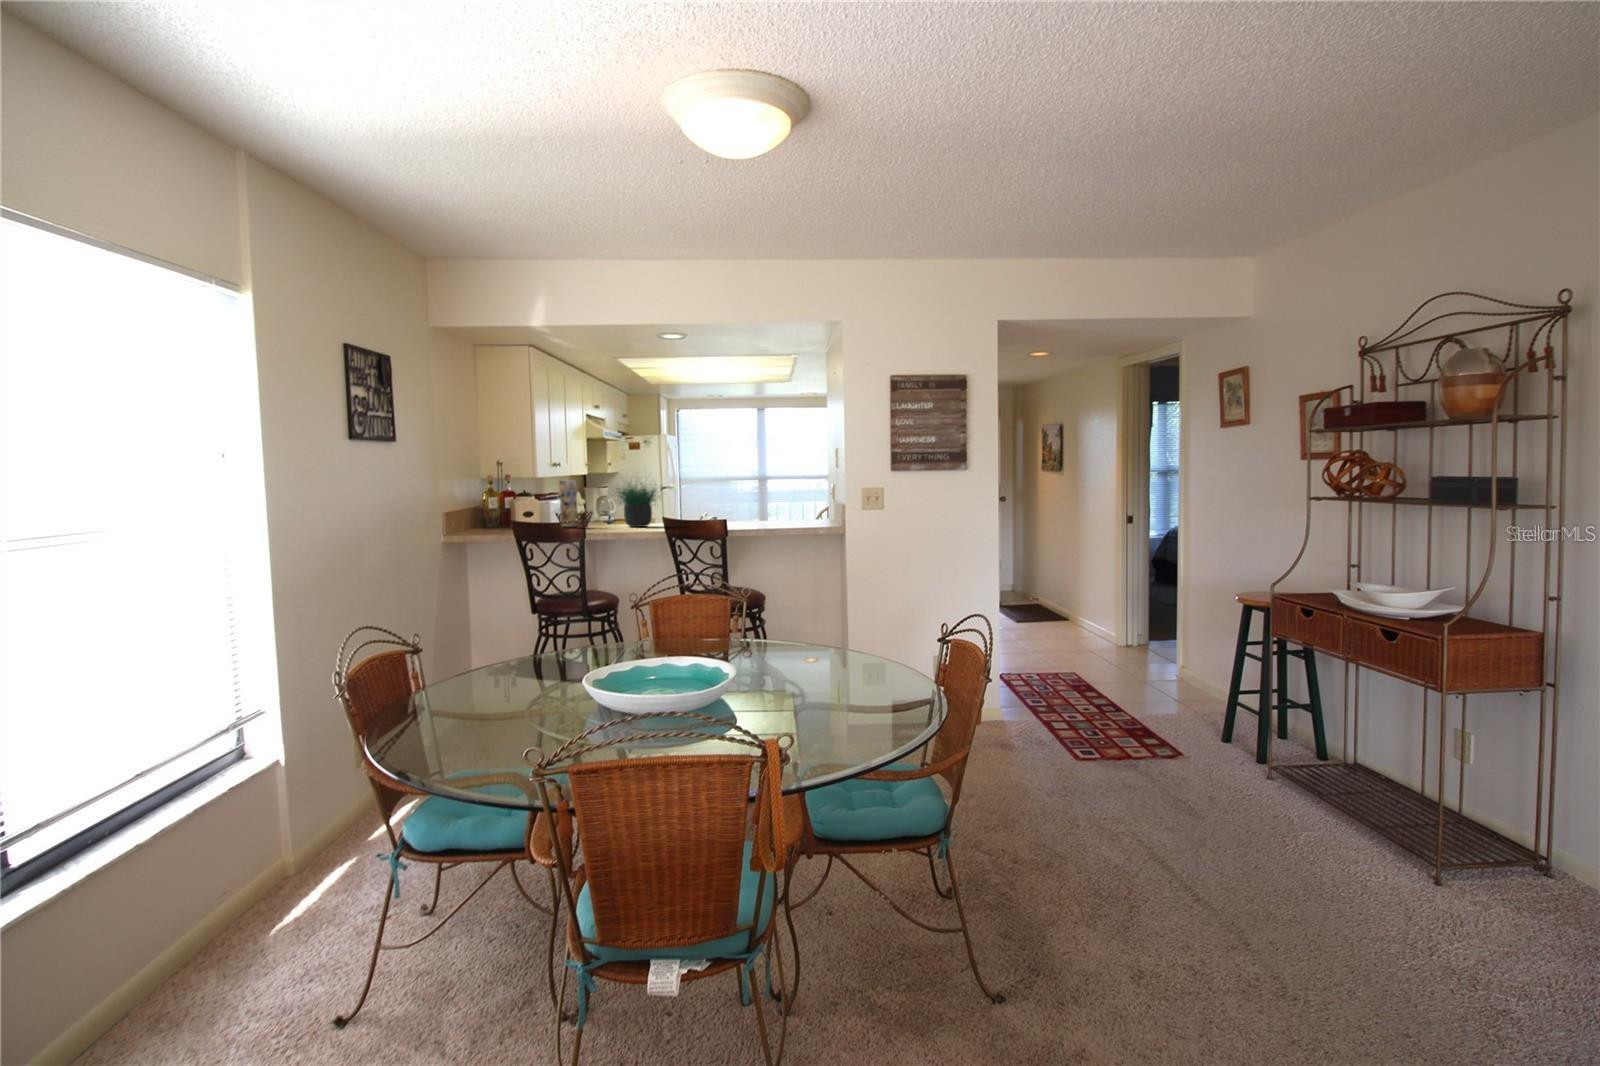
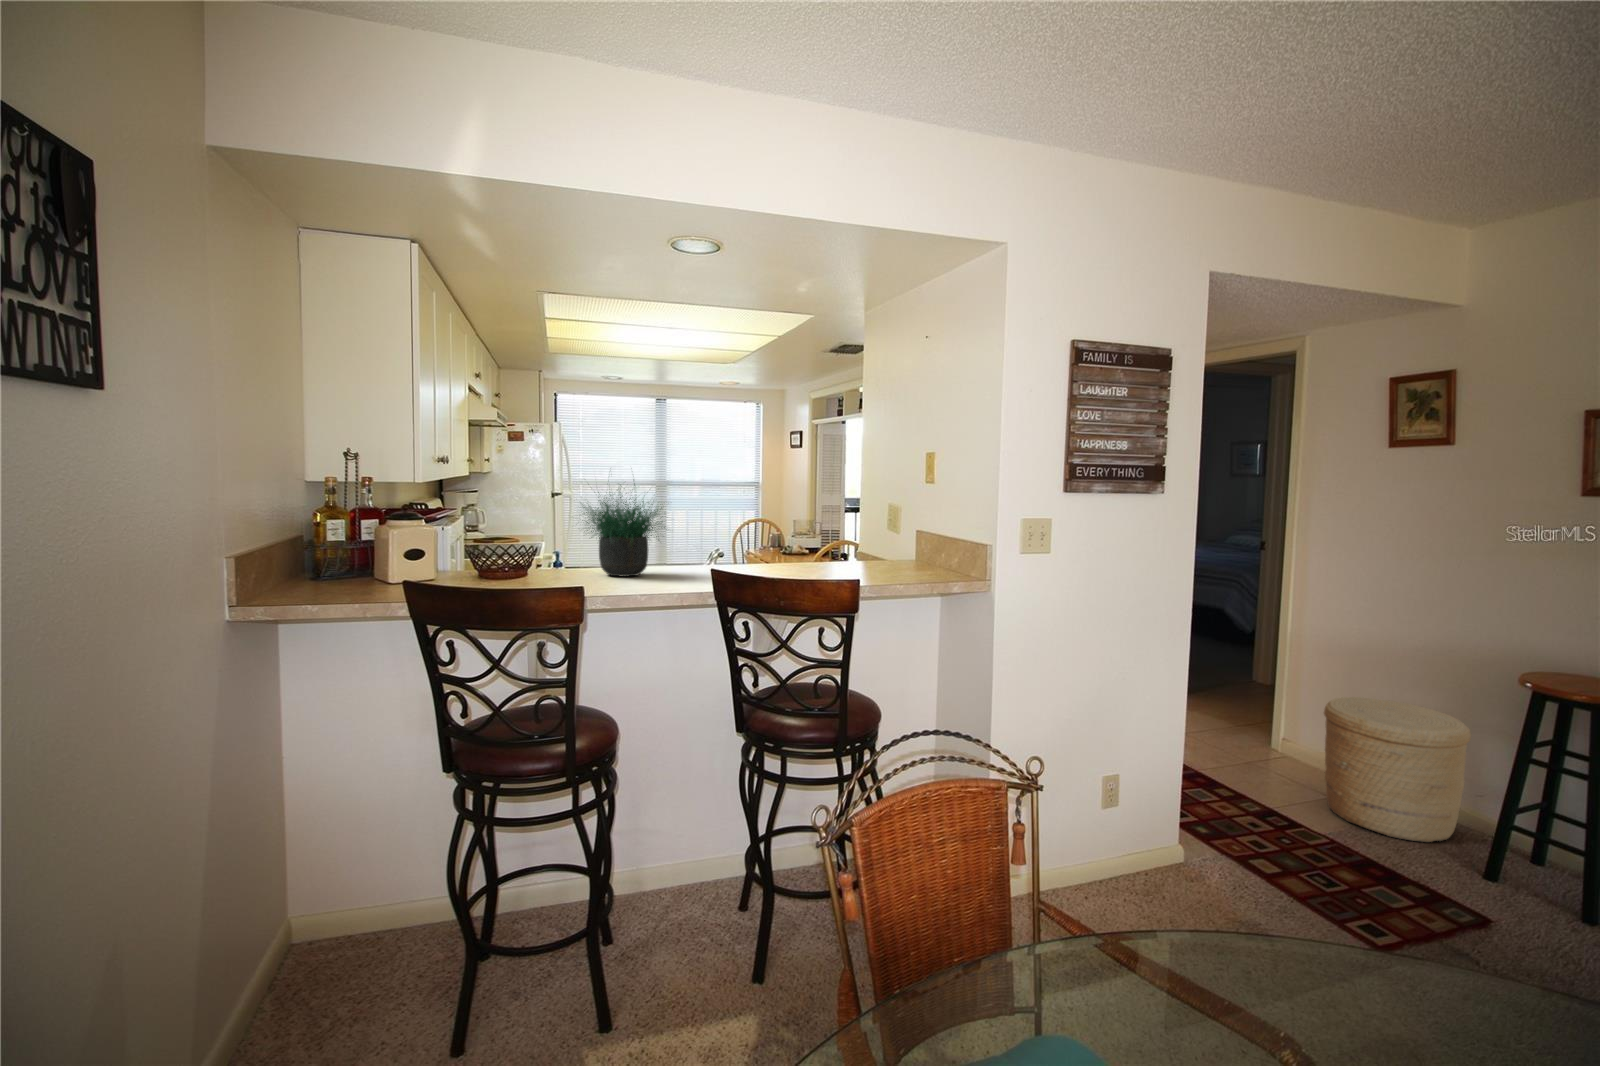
vase: present [559,480,578,528] -> none [484,492,519,582]
woven basket: none [1151,622,1248,722] -> present [1324,697,1471,842]

